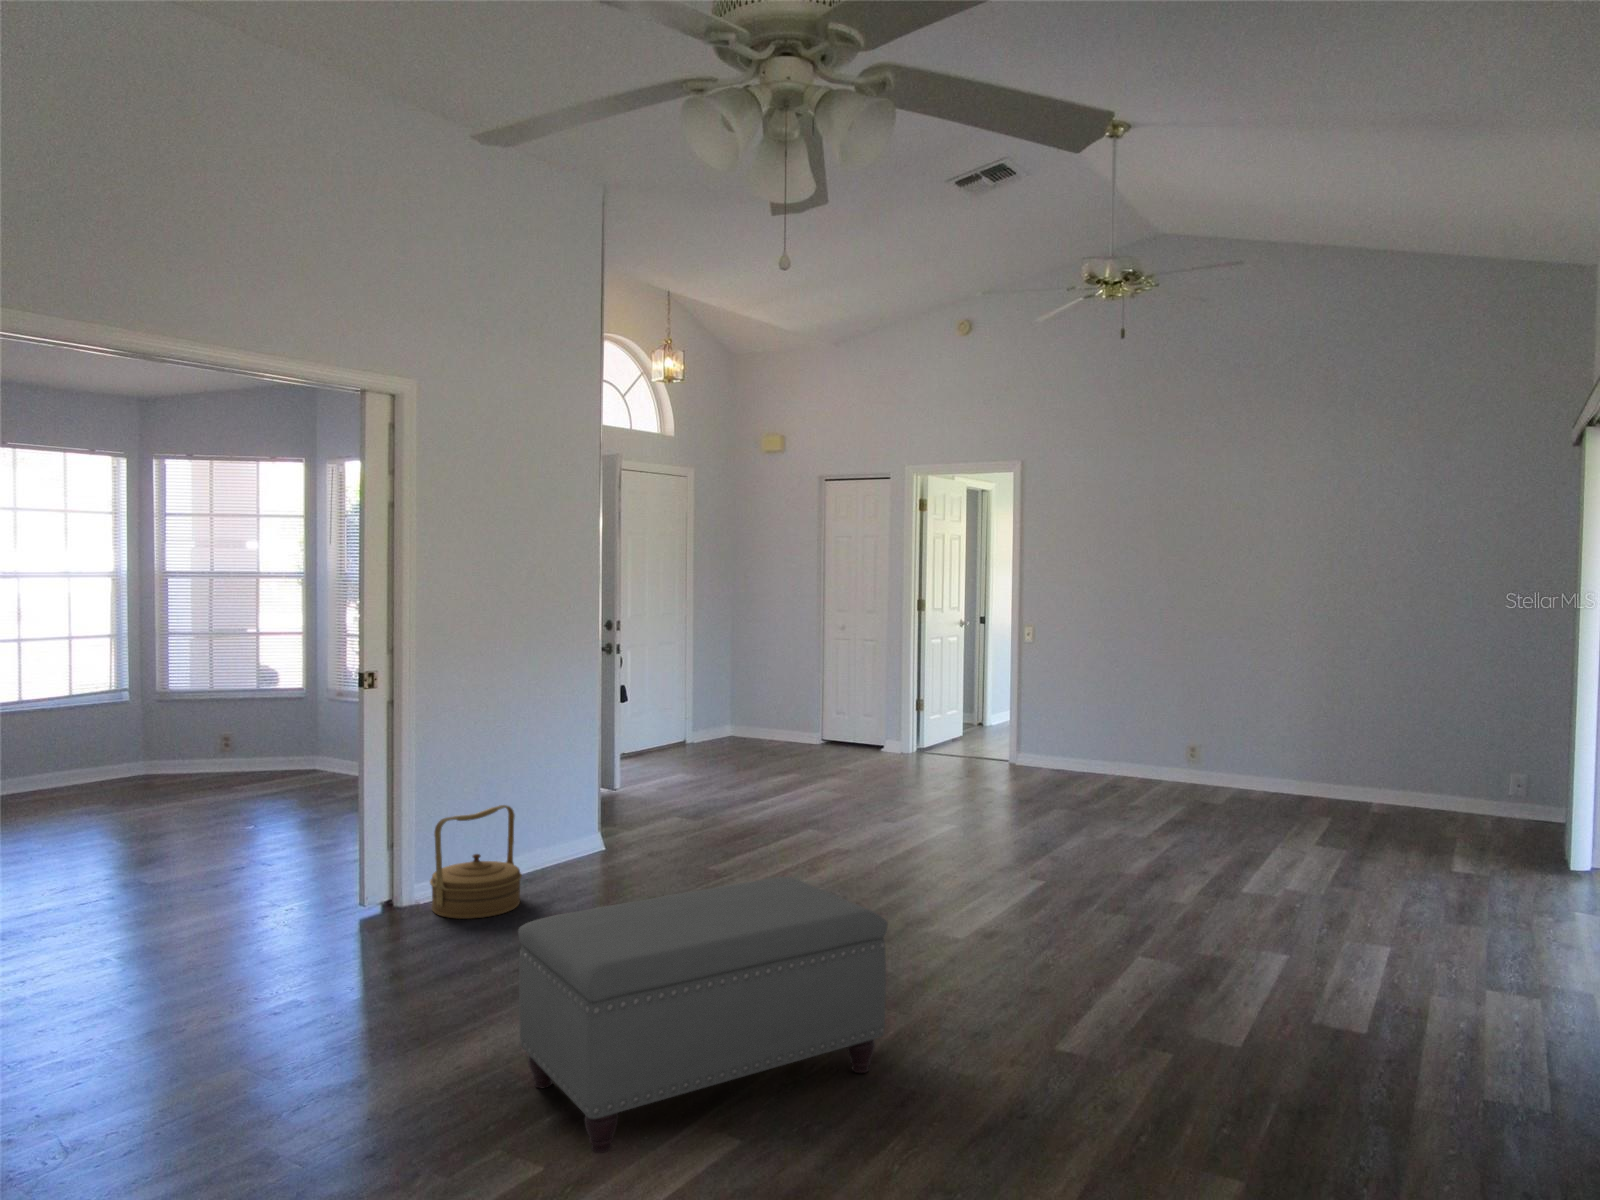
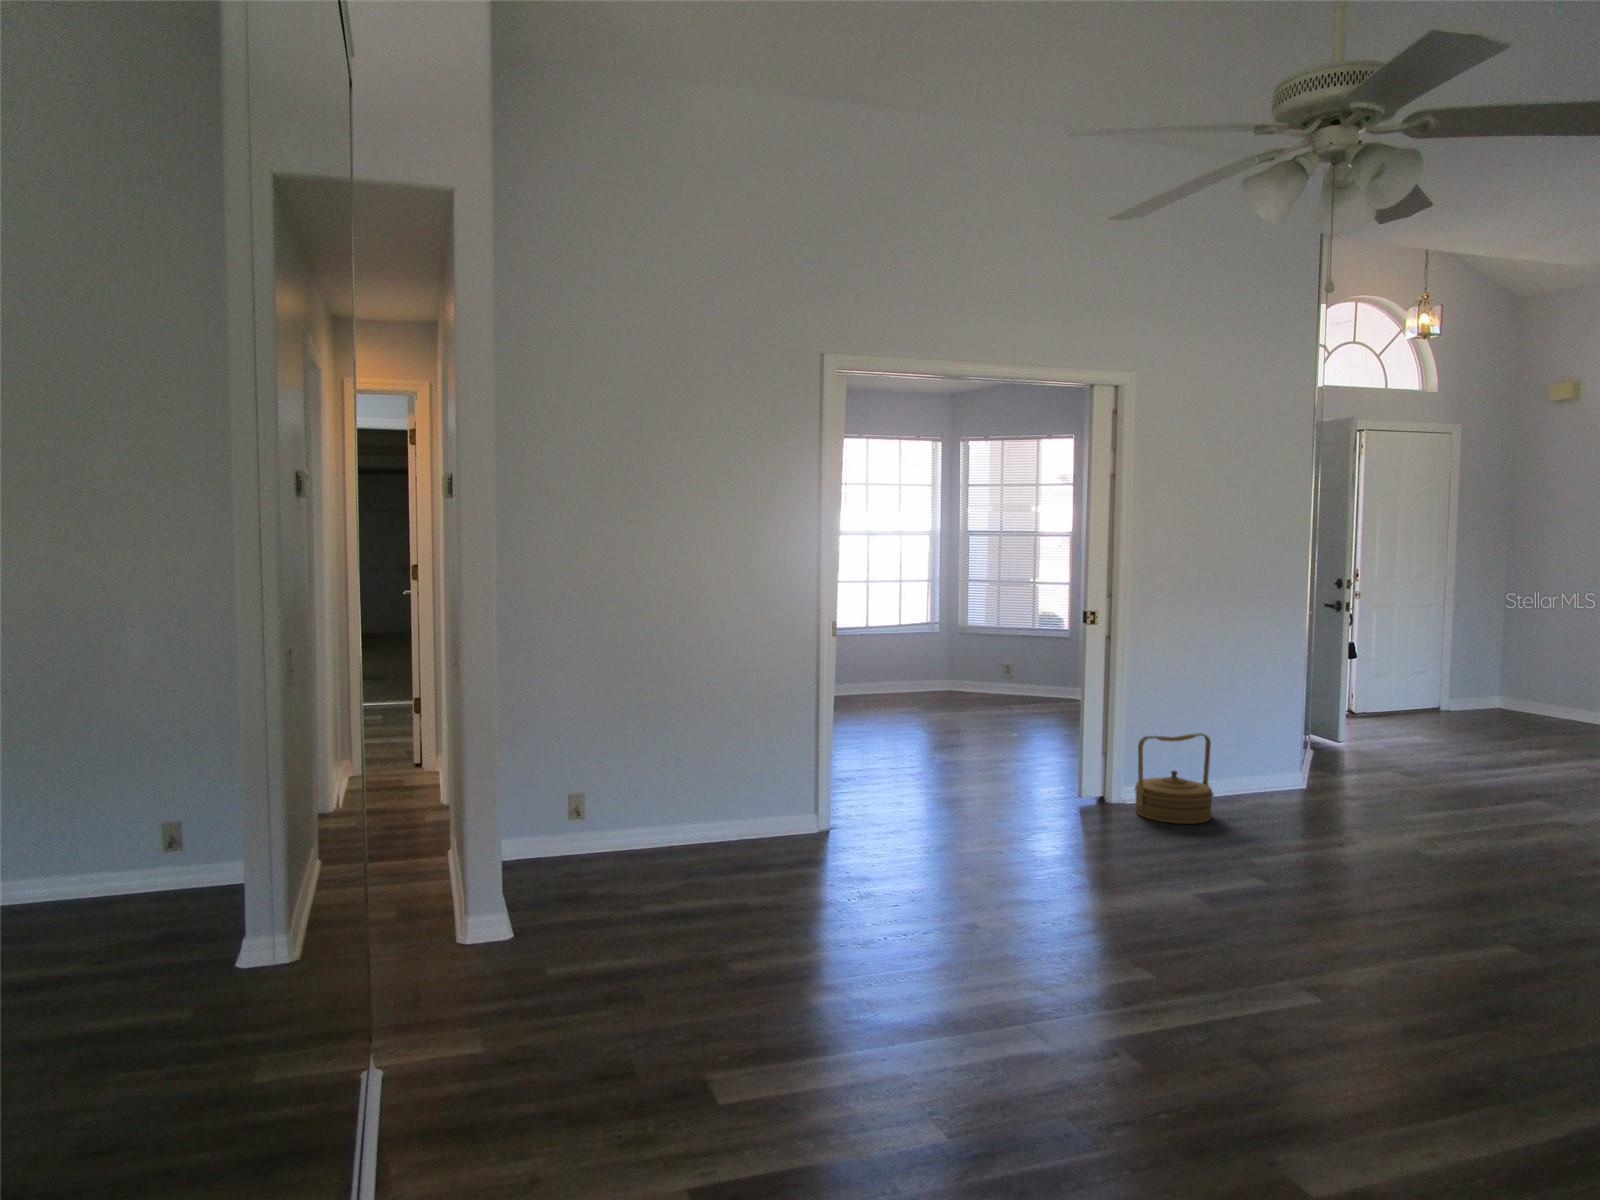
ottoman: present [518,877,888,1153] -> none [1169,809,1531,1011]

